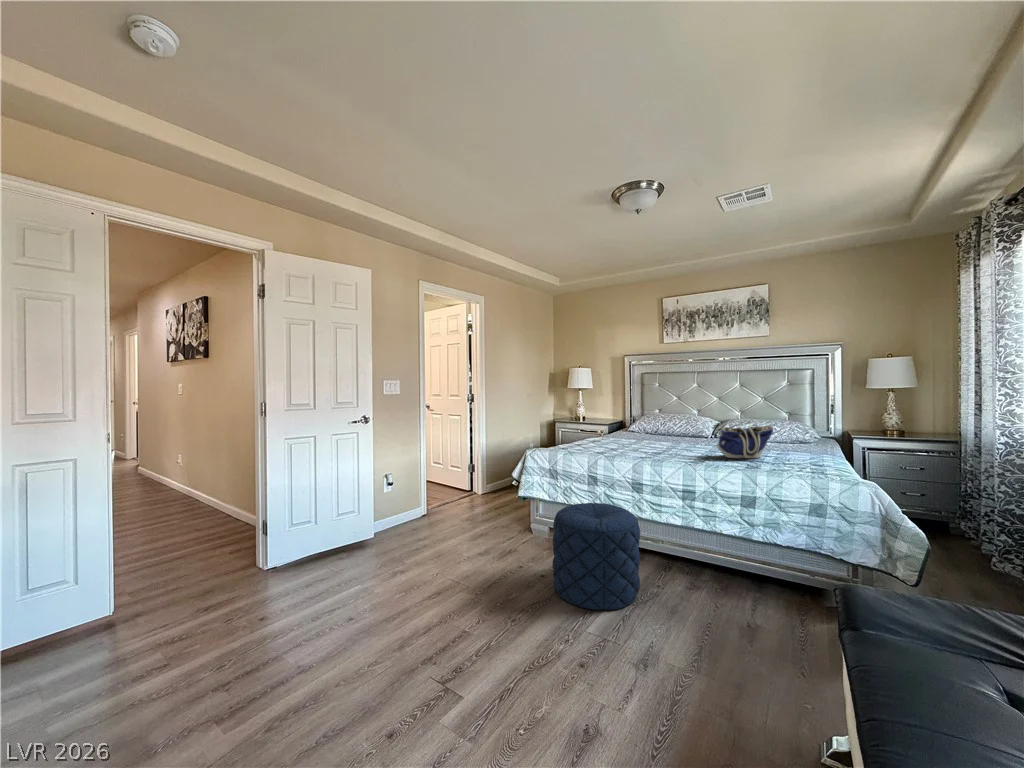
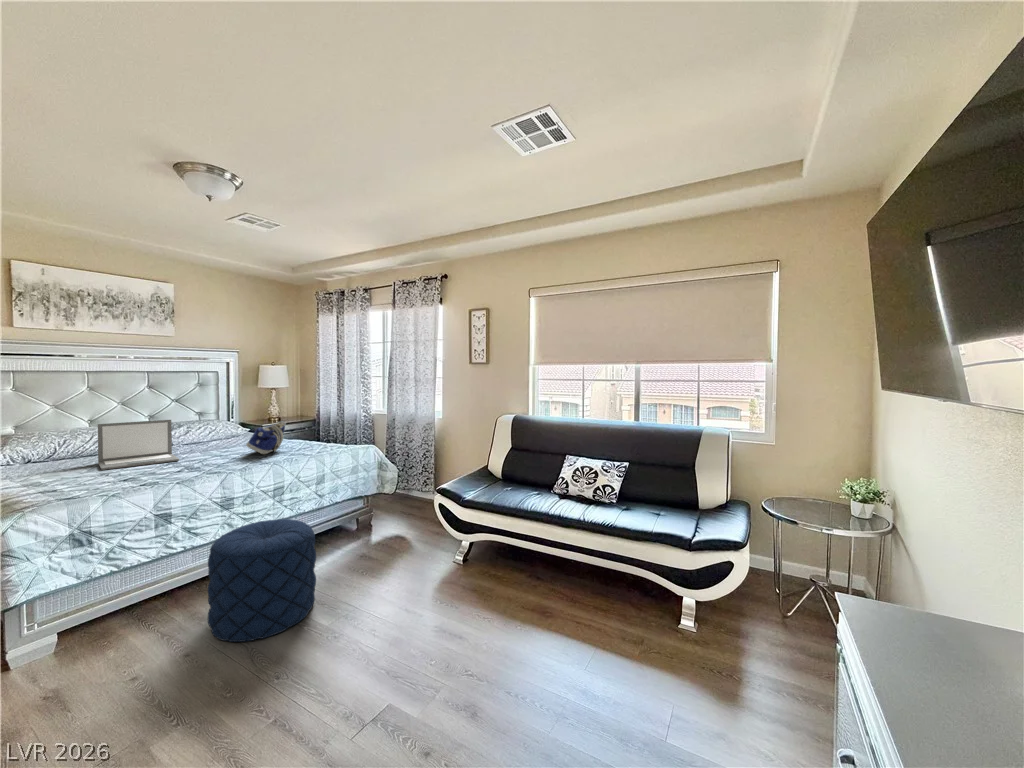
laptop: none [633,410,692,447] -> present [98,420,179,470]

